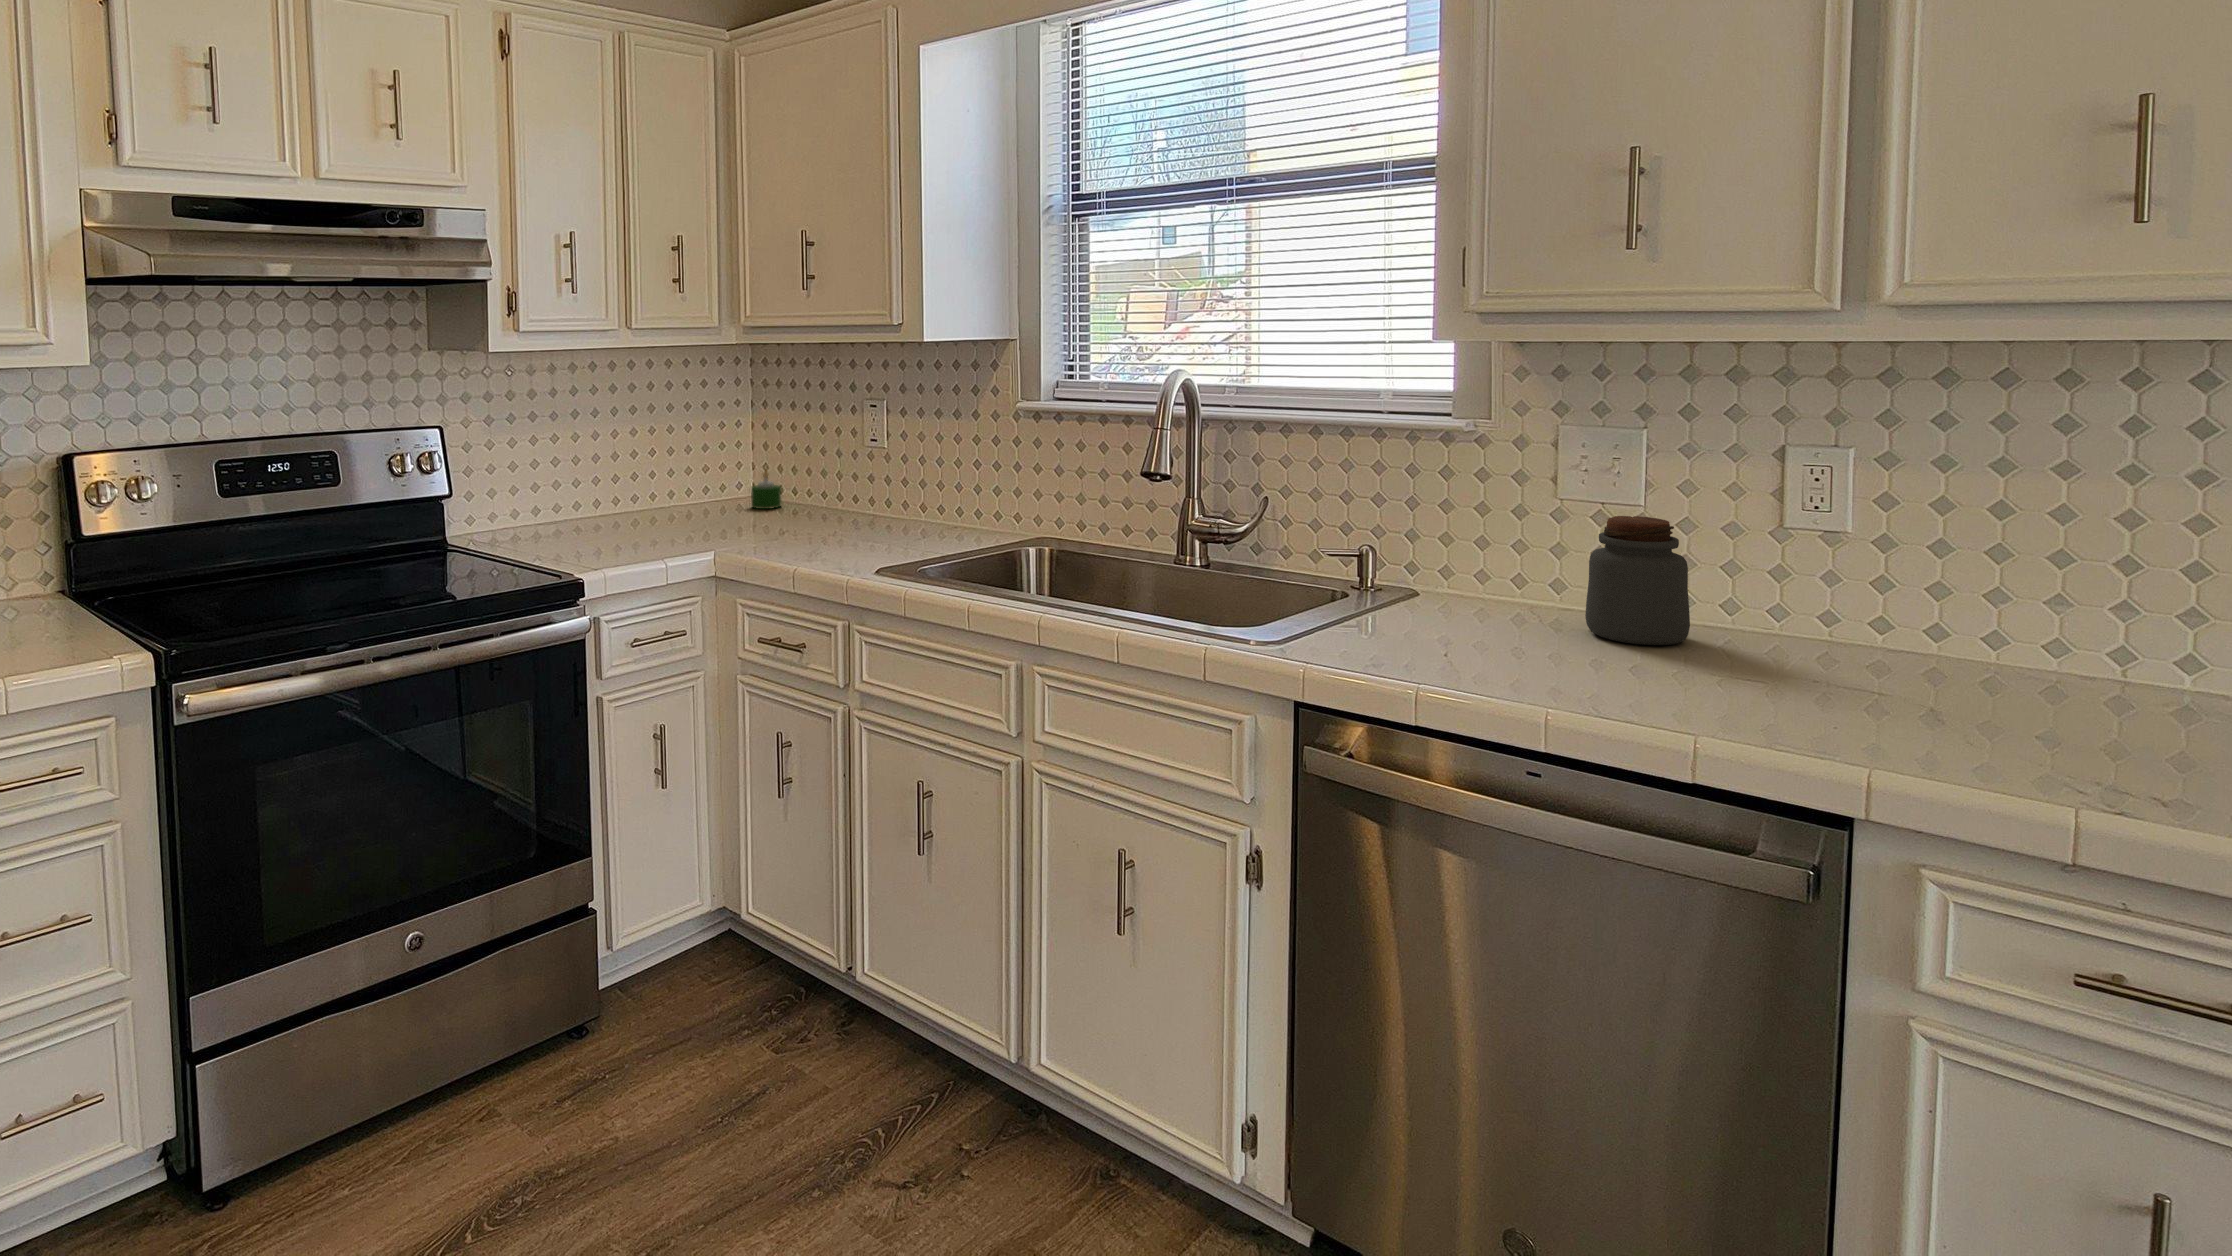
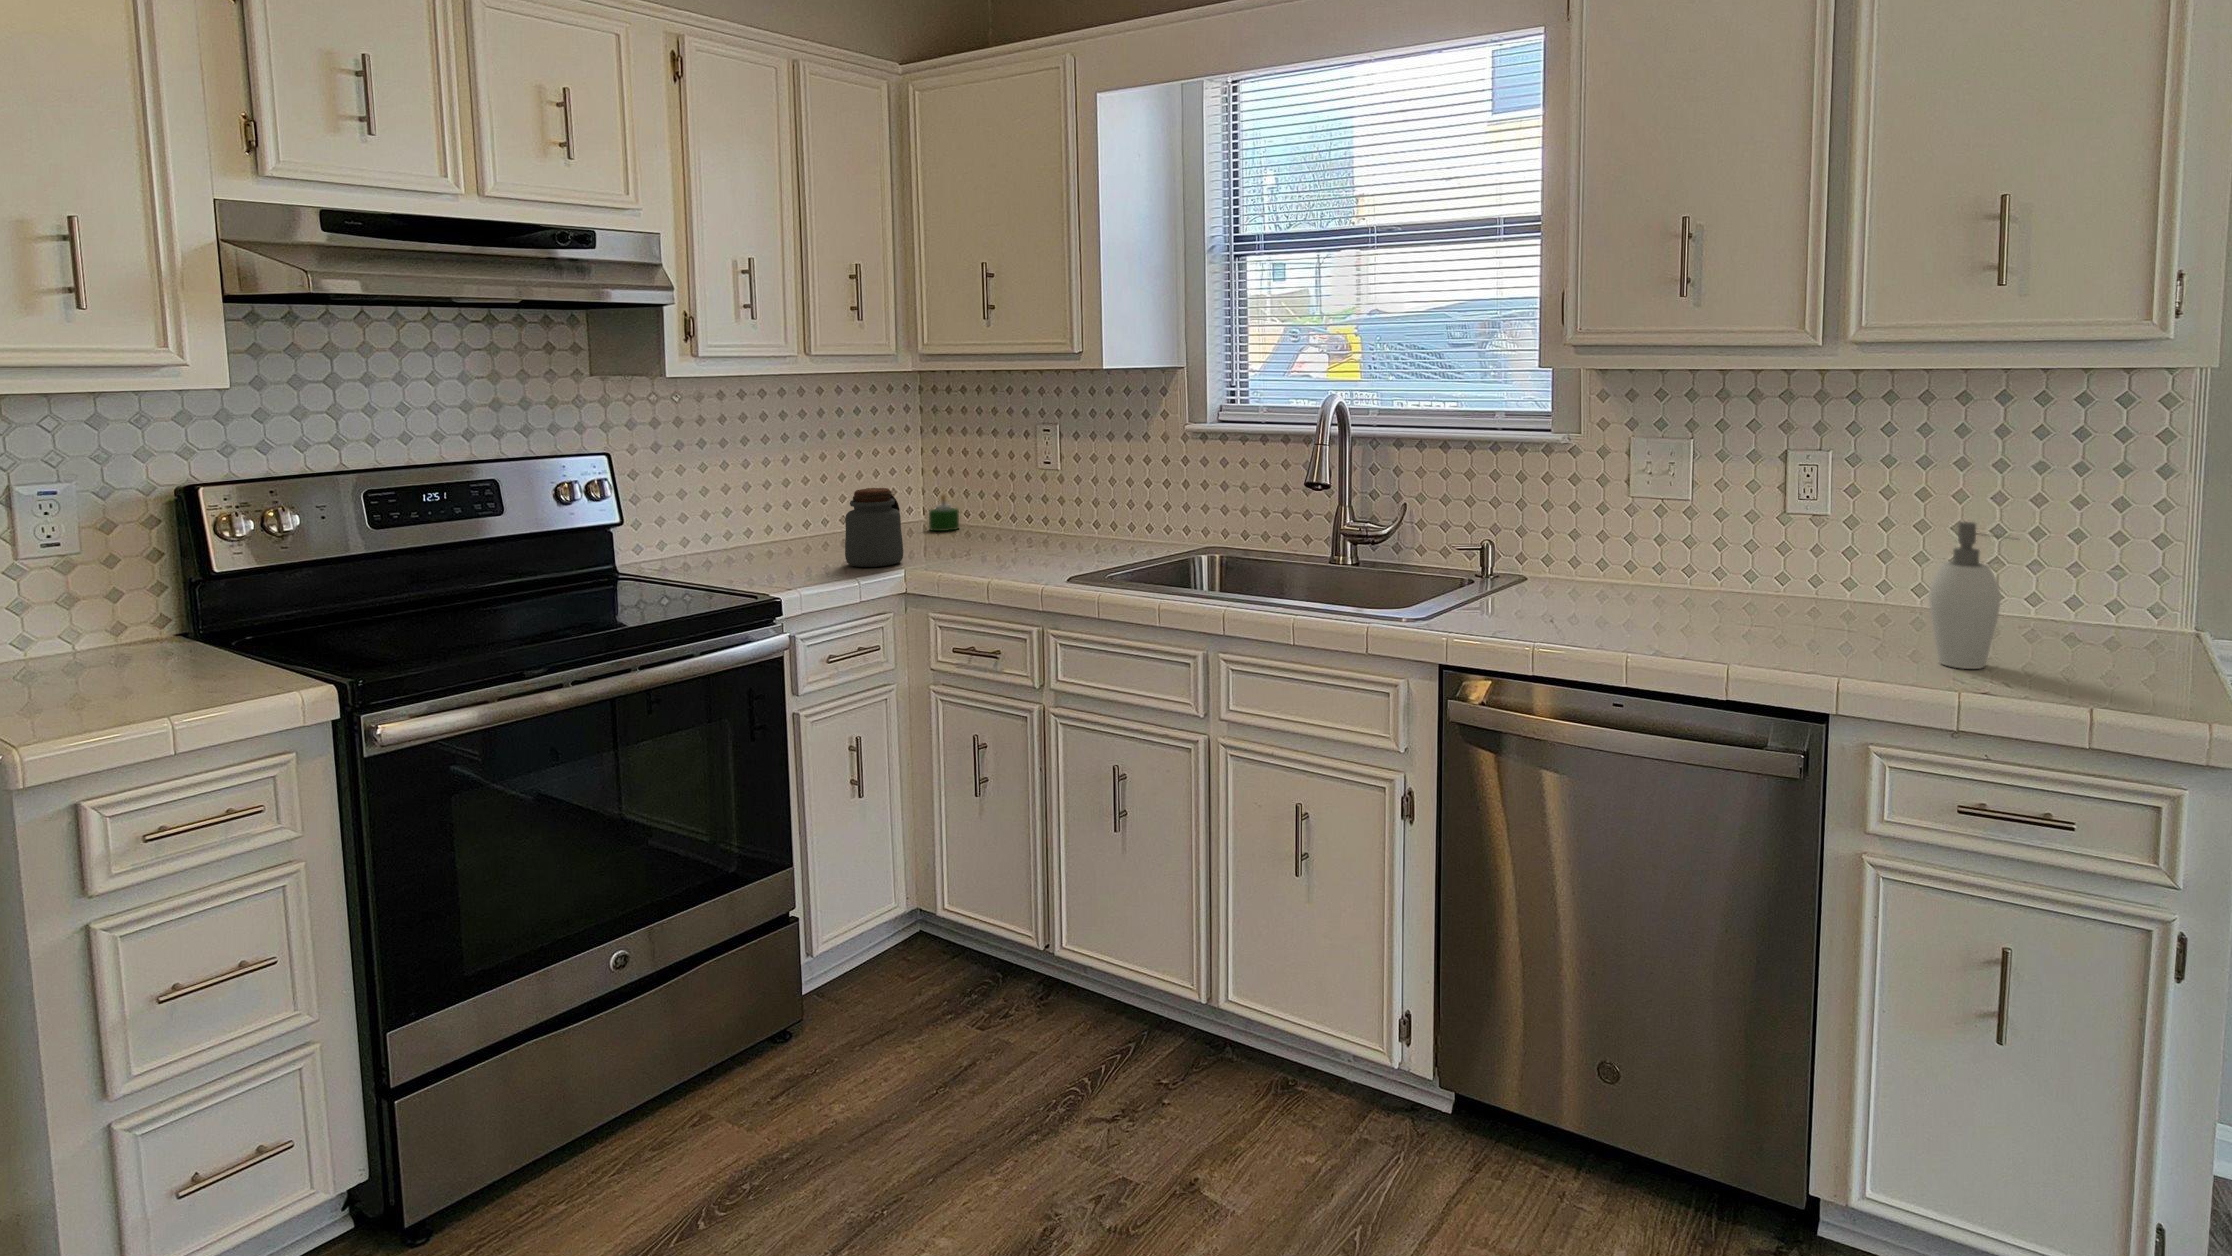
jar: present [1585,516,1690,645] -> present [845,488,903,567]
soap dispenser: none [2018,559,2178,773] -> present [1929,522,2000,669]

